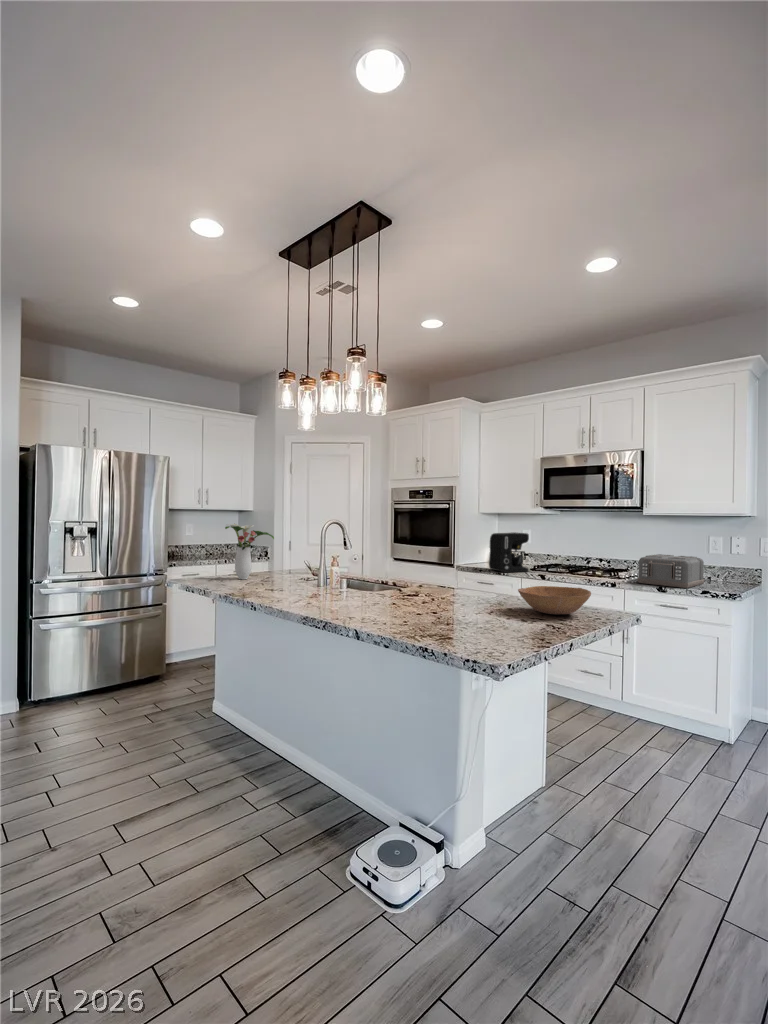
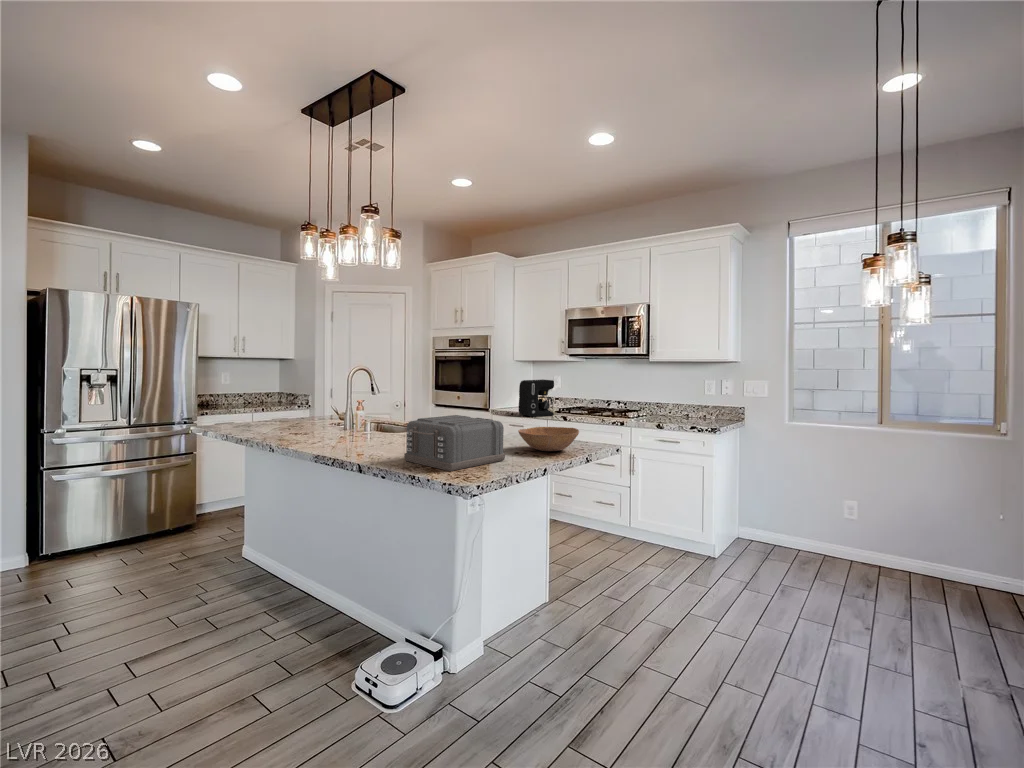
flower arrangement: present [225,524,274,579] -> none [250,371,302,426]
toaster: present [638,554,704,588] -> present [404,415,505,471]

